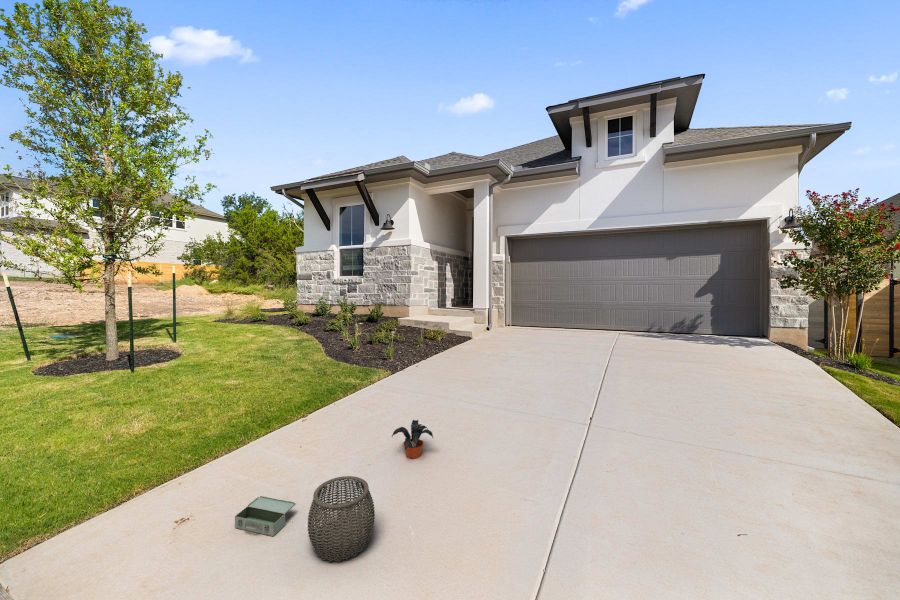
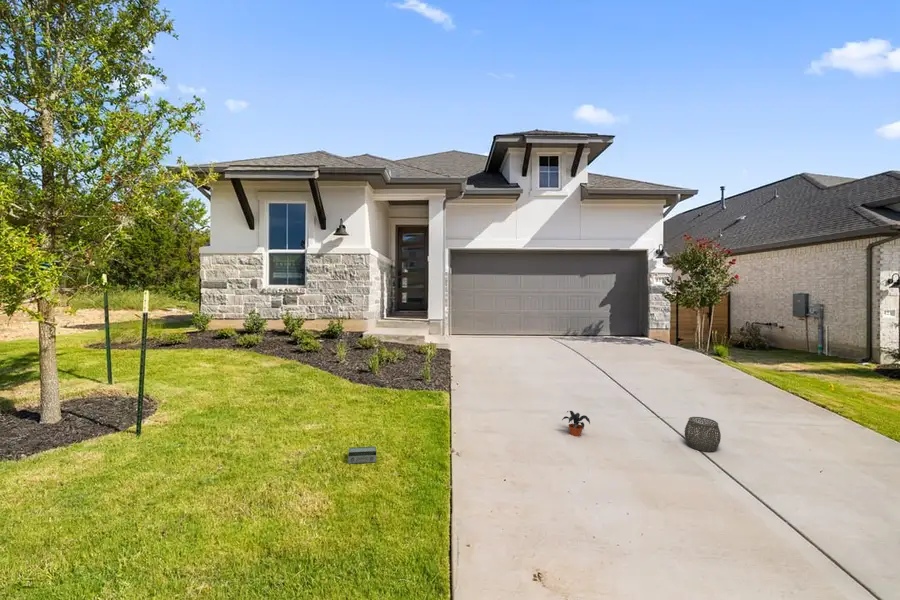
woven basket: present [308,476,375,561] -> present [684,417,721,452]
toolbox: present [235,496,296,536] -> present [348,447,376,464]

